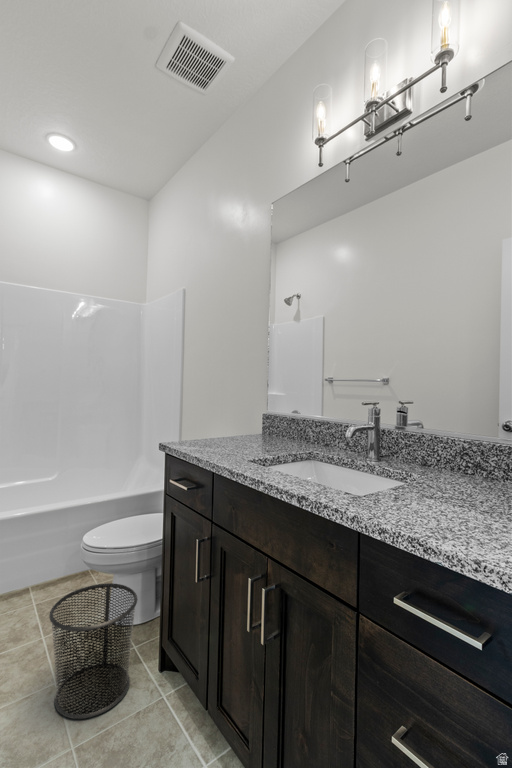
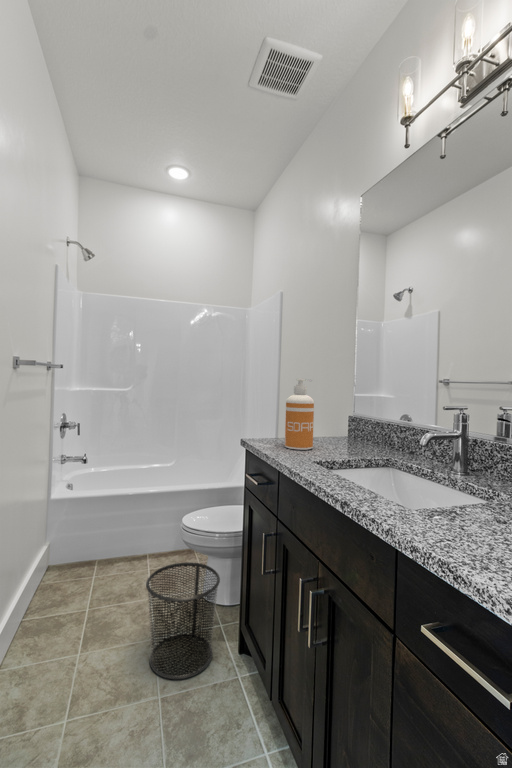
soap dispenser: none [211,379,240,451] -> present [285,379,314,450]

